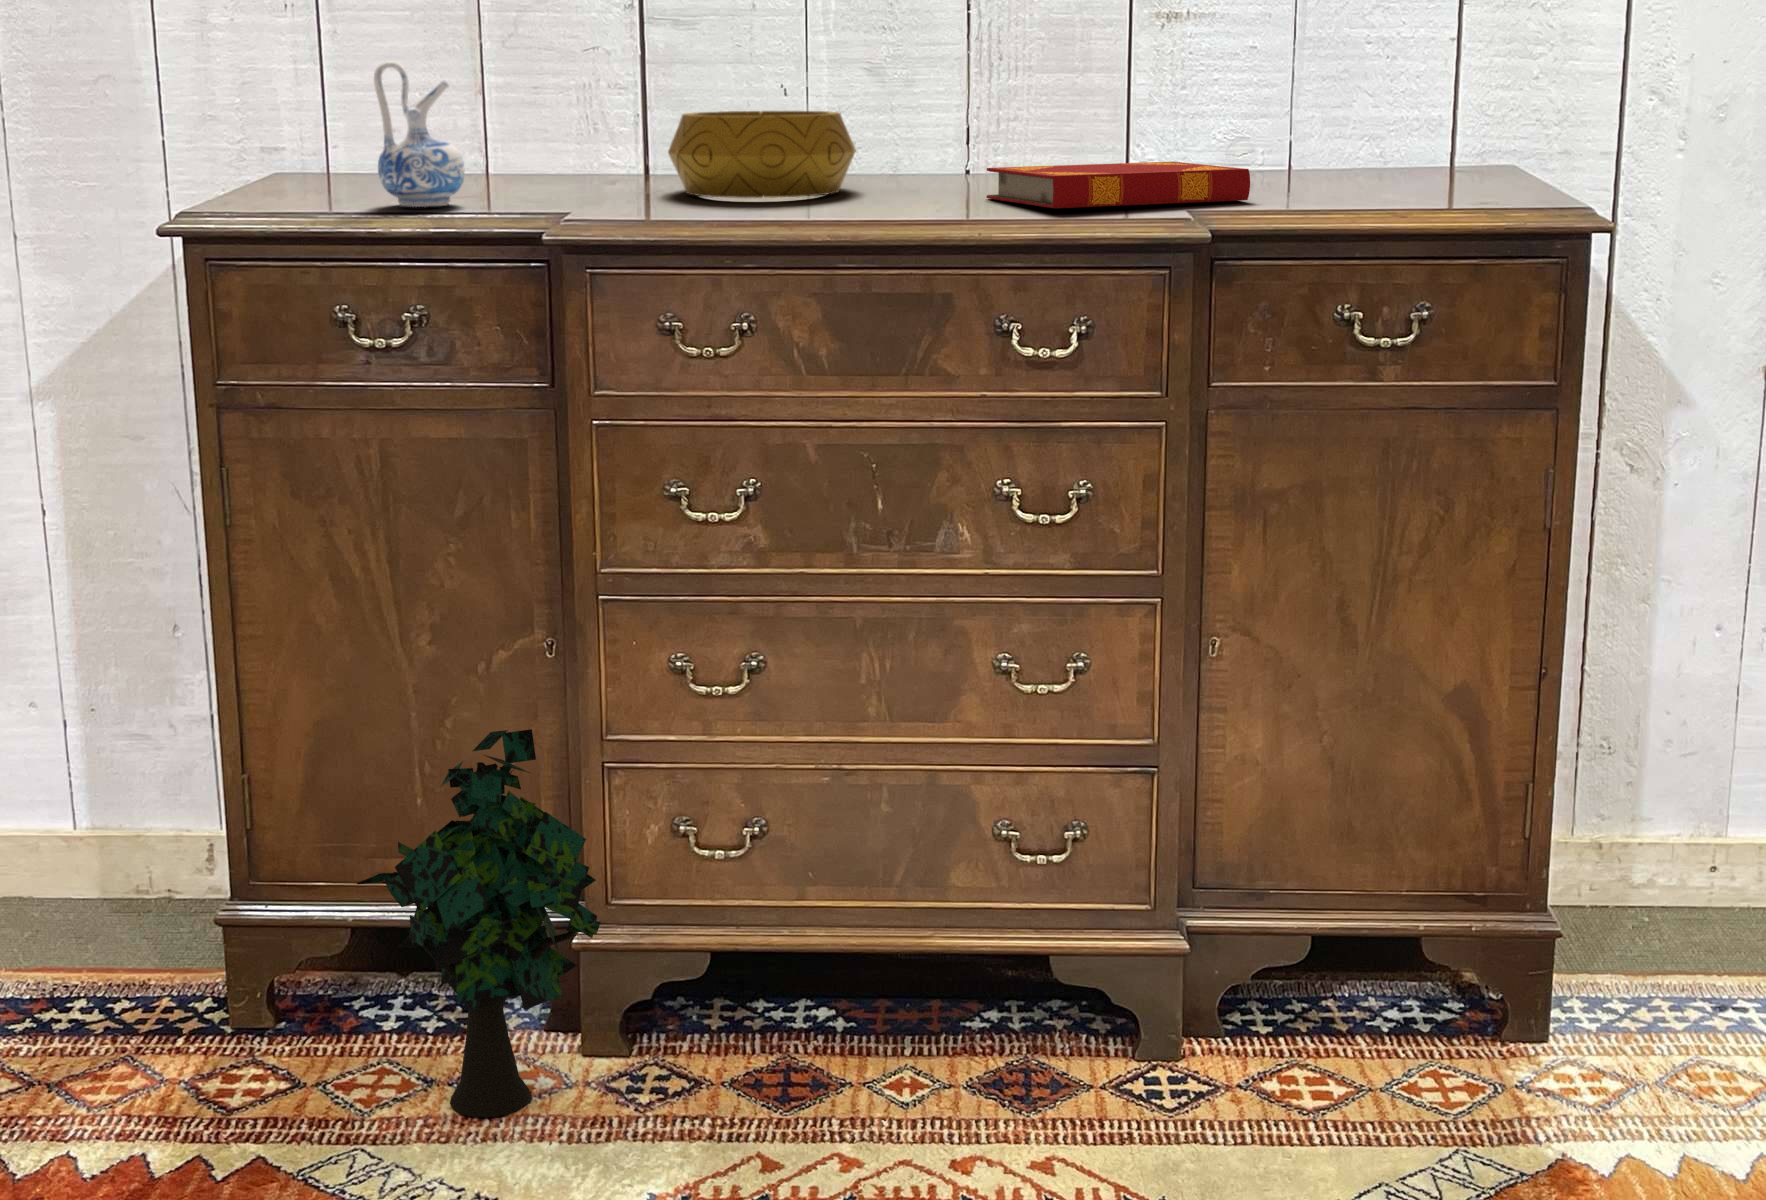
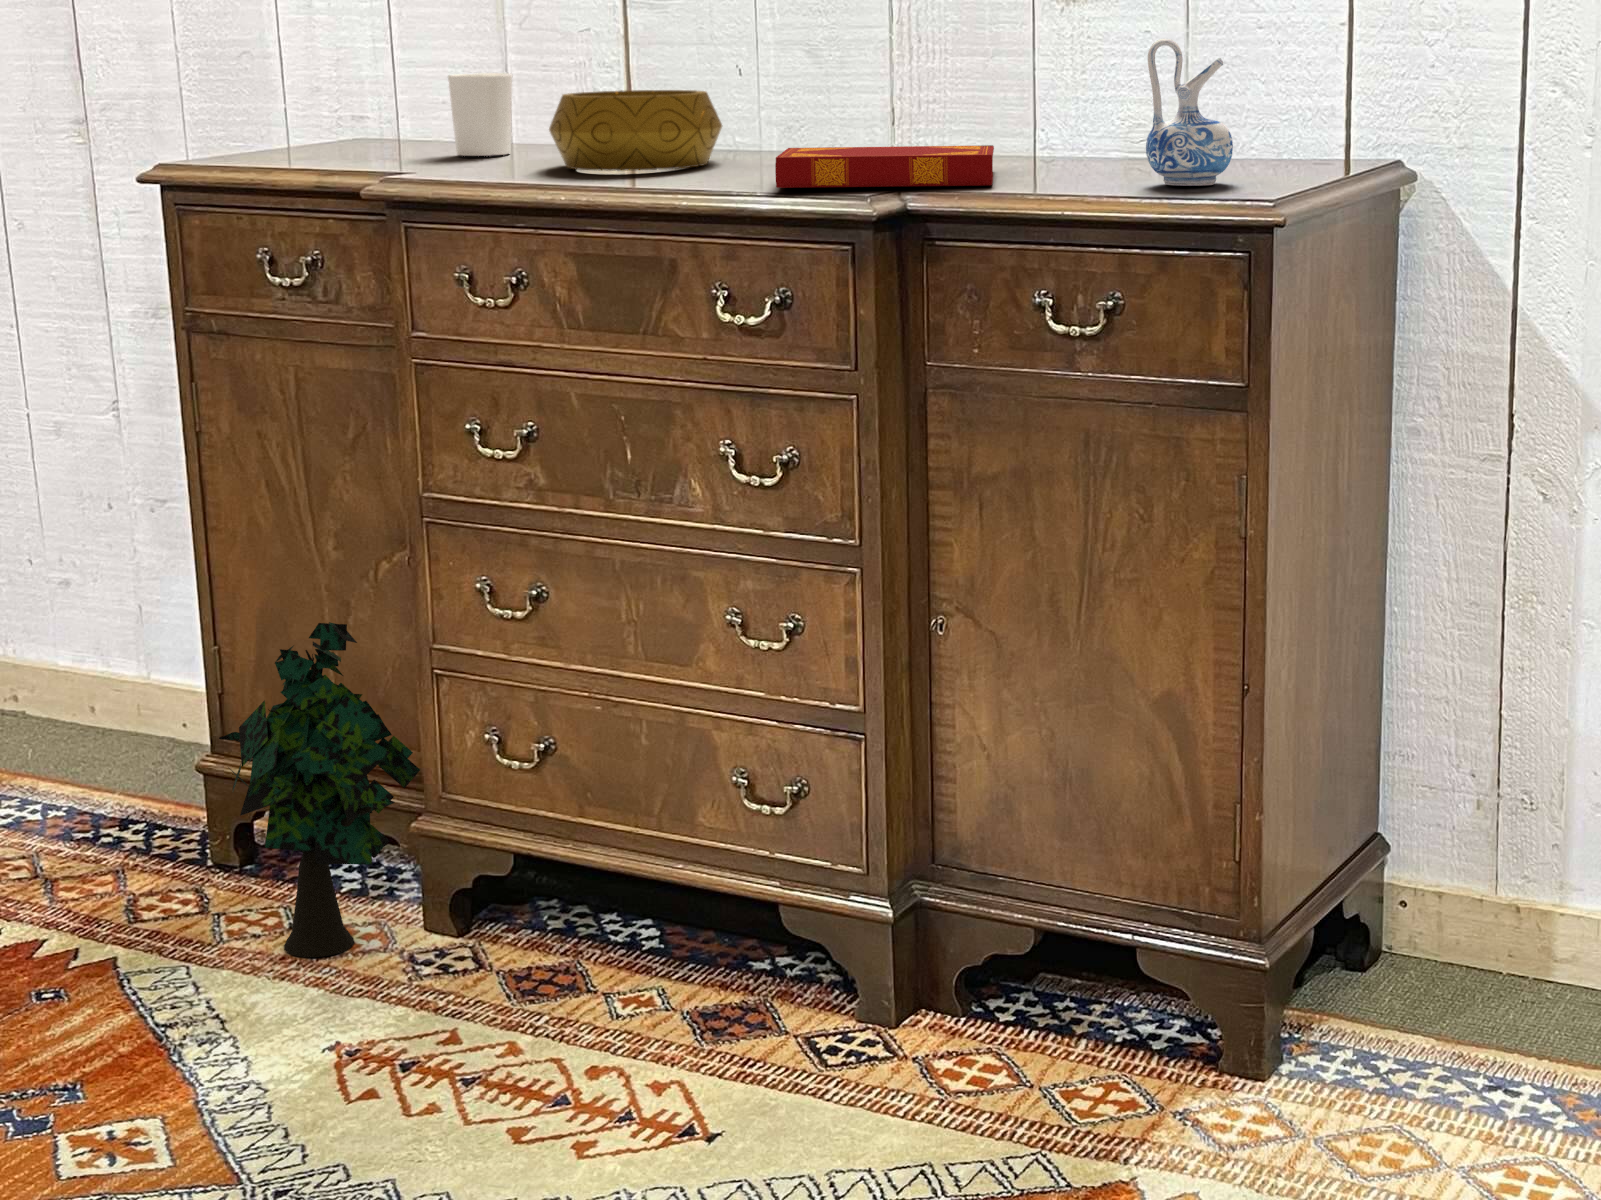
ceramic pitcher: present [374,61,464,207] -> present [1146,39,1233,186]
candle holder: none [481,95,554,188] -> present [448,73,512,156]

